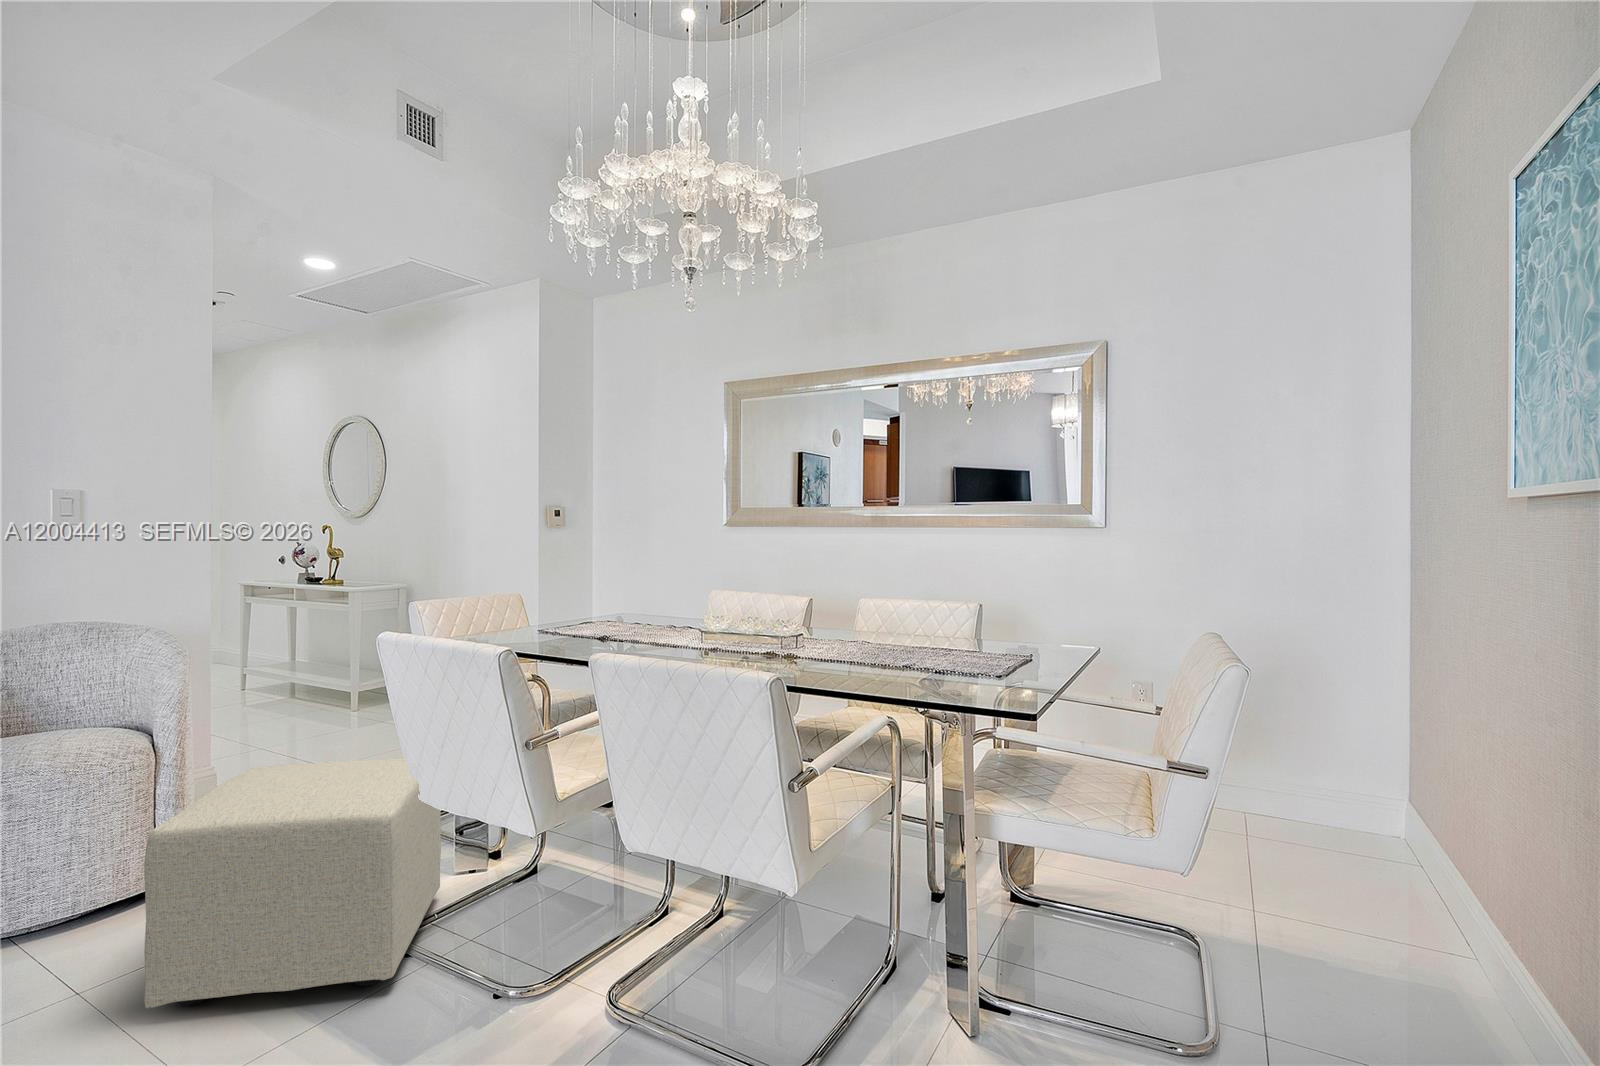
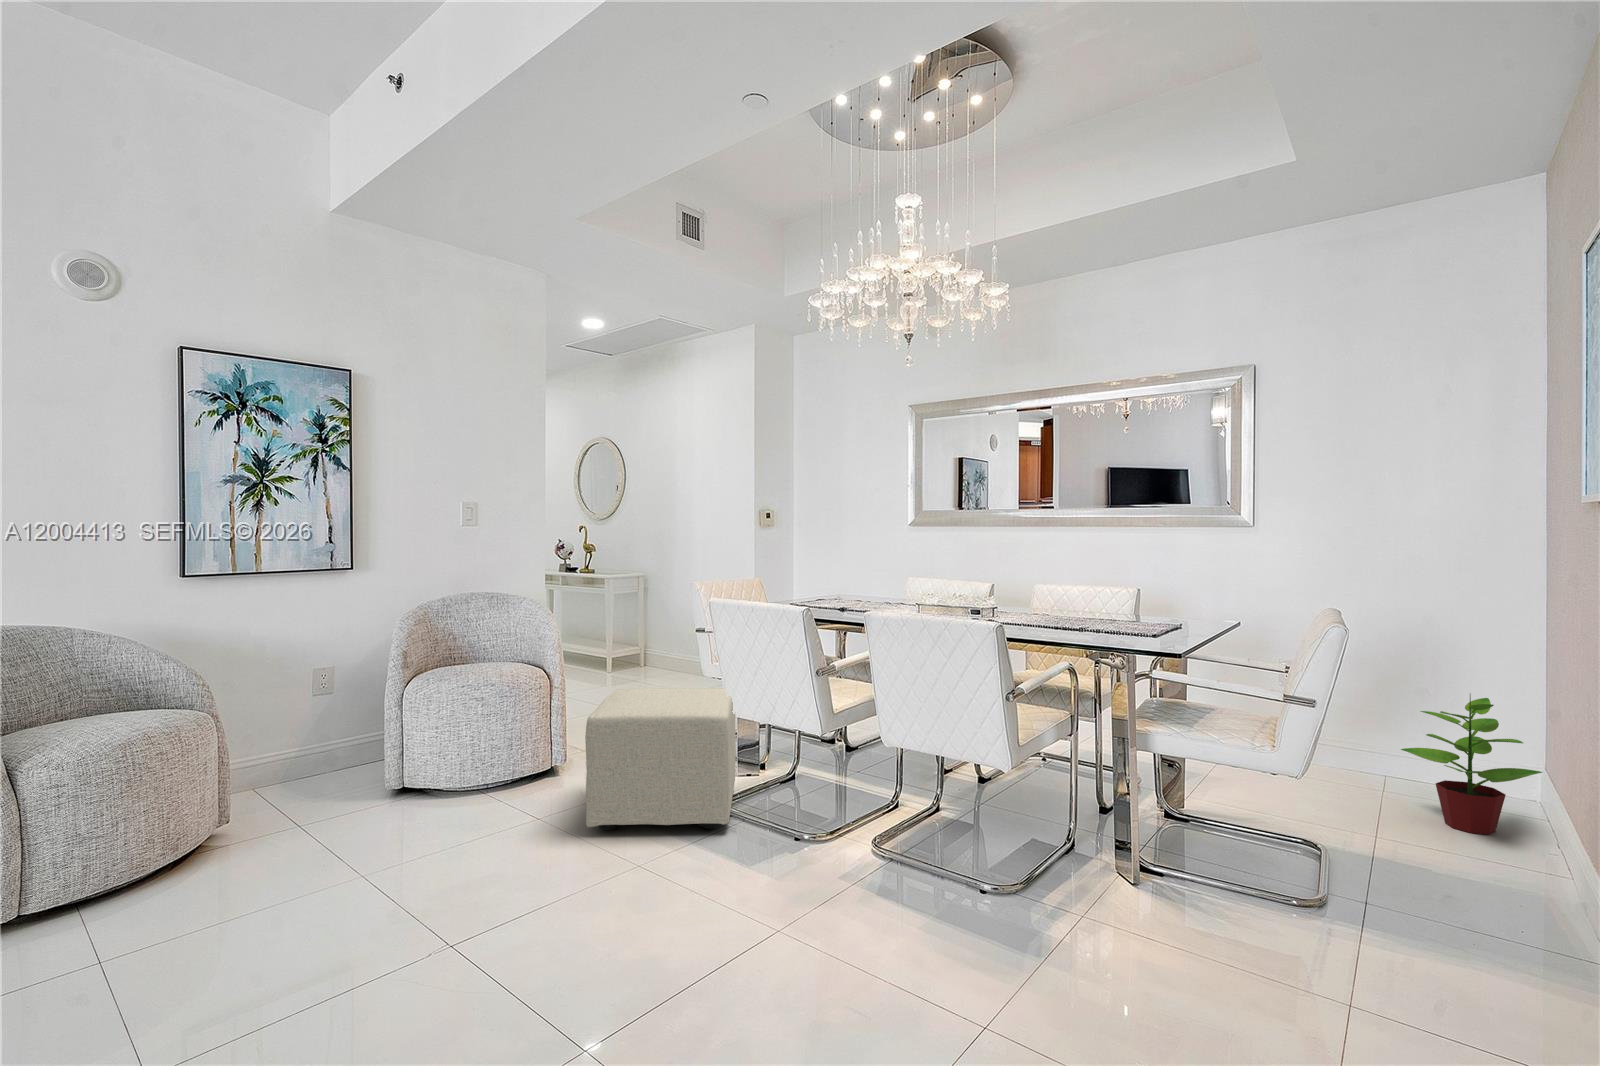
potted plant: none [1269,726,1422,897] -> present [1401,695,1542,835]

